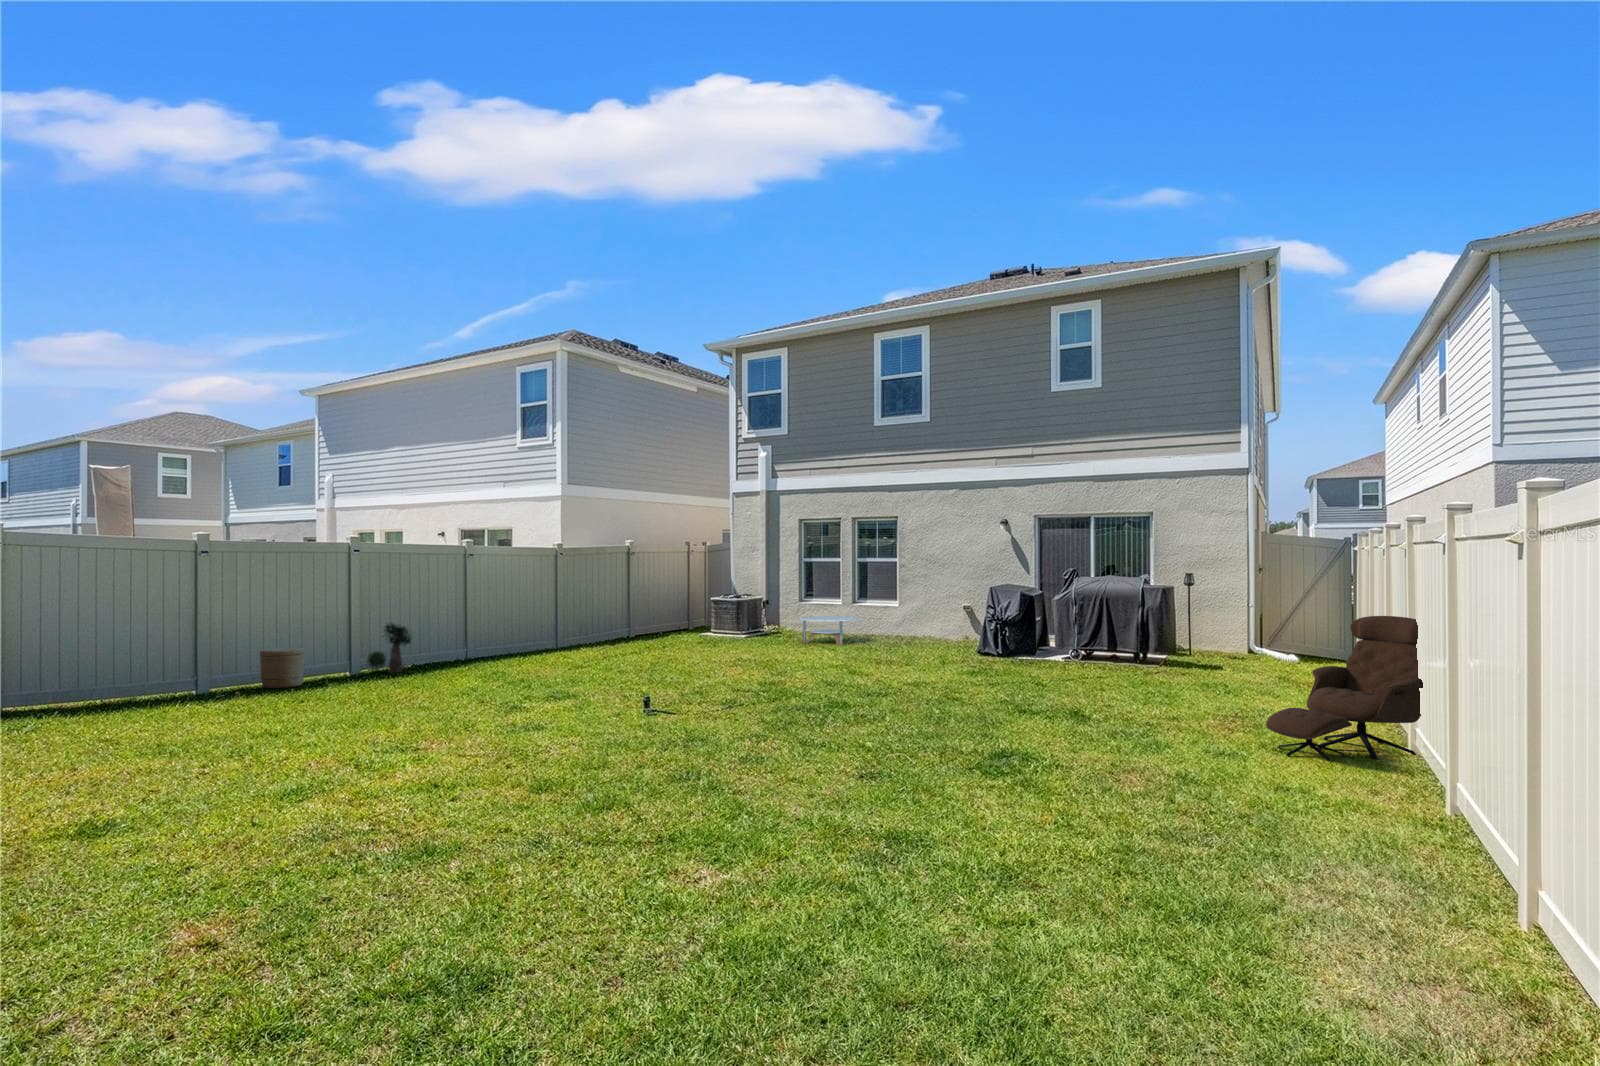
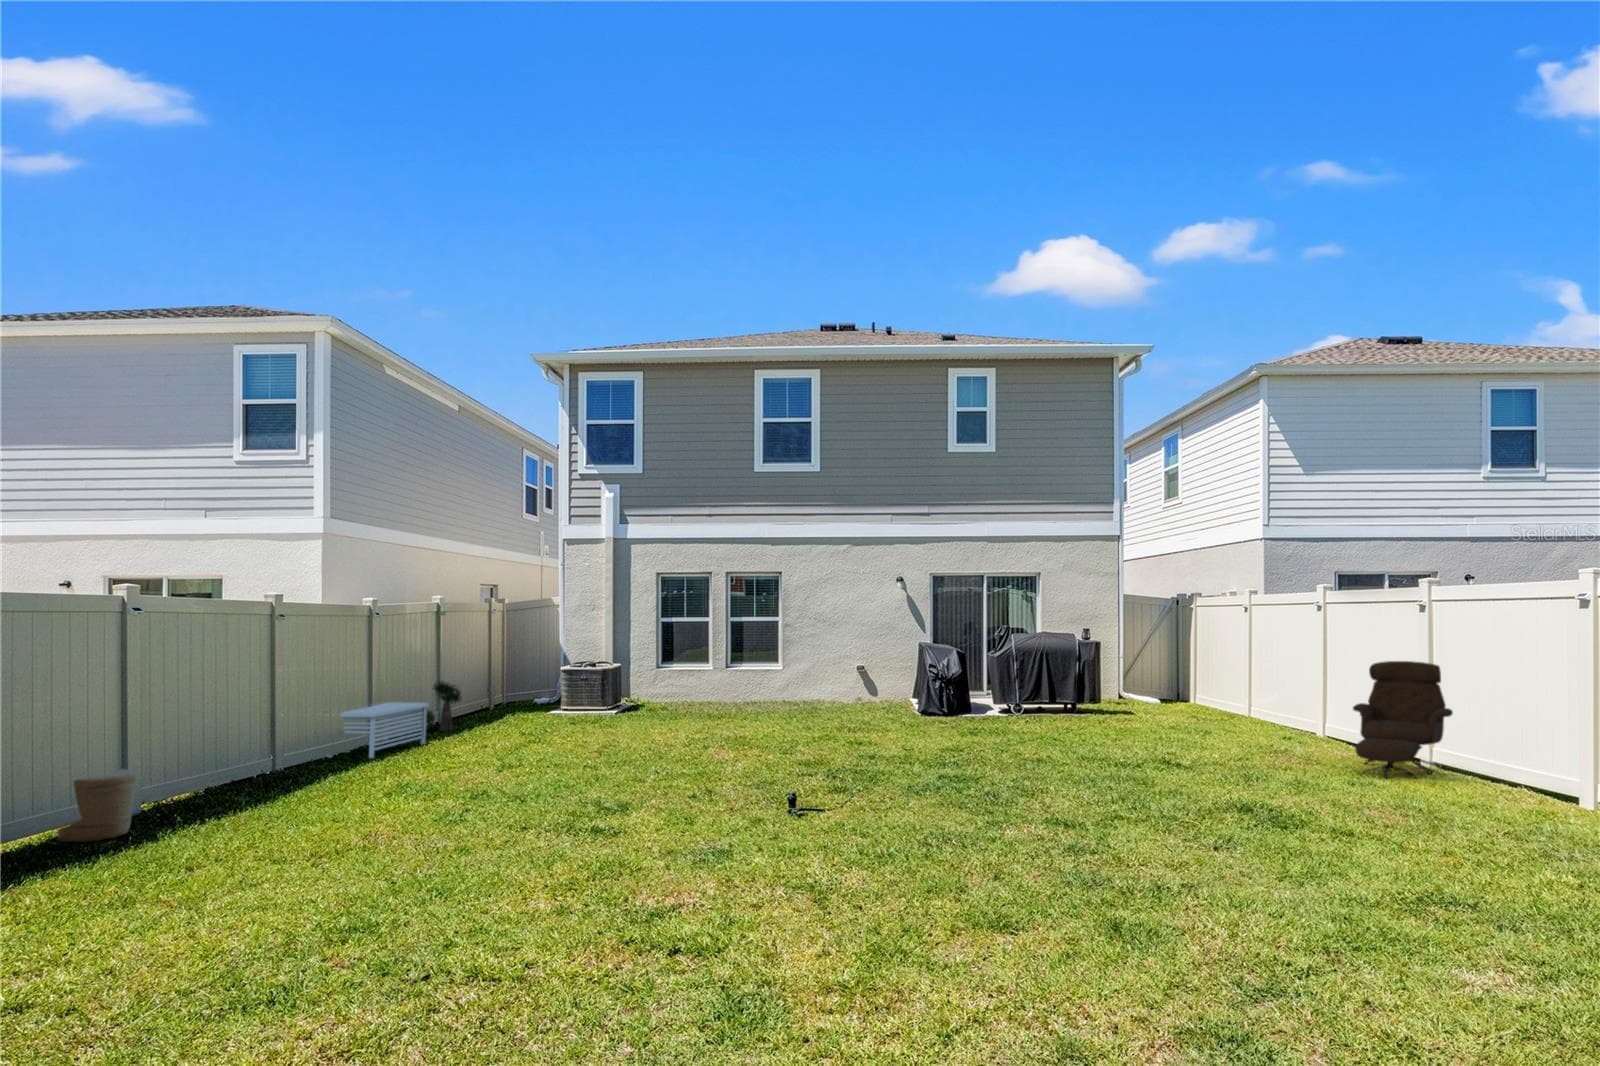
round table: present [799,616,858,645] -> none [676,684,745,717]
storage bench: none [505,618,586,656] -> present [329,702,429,758]
potted plant: present [367,623,411,672] -> present [426,681,461,731]

